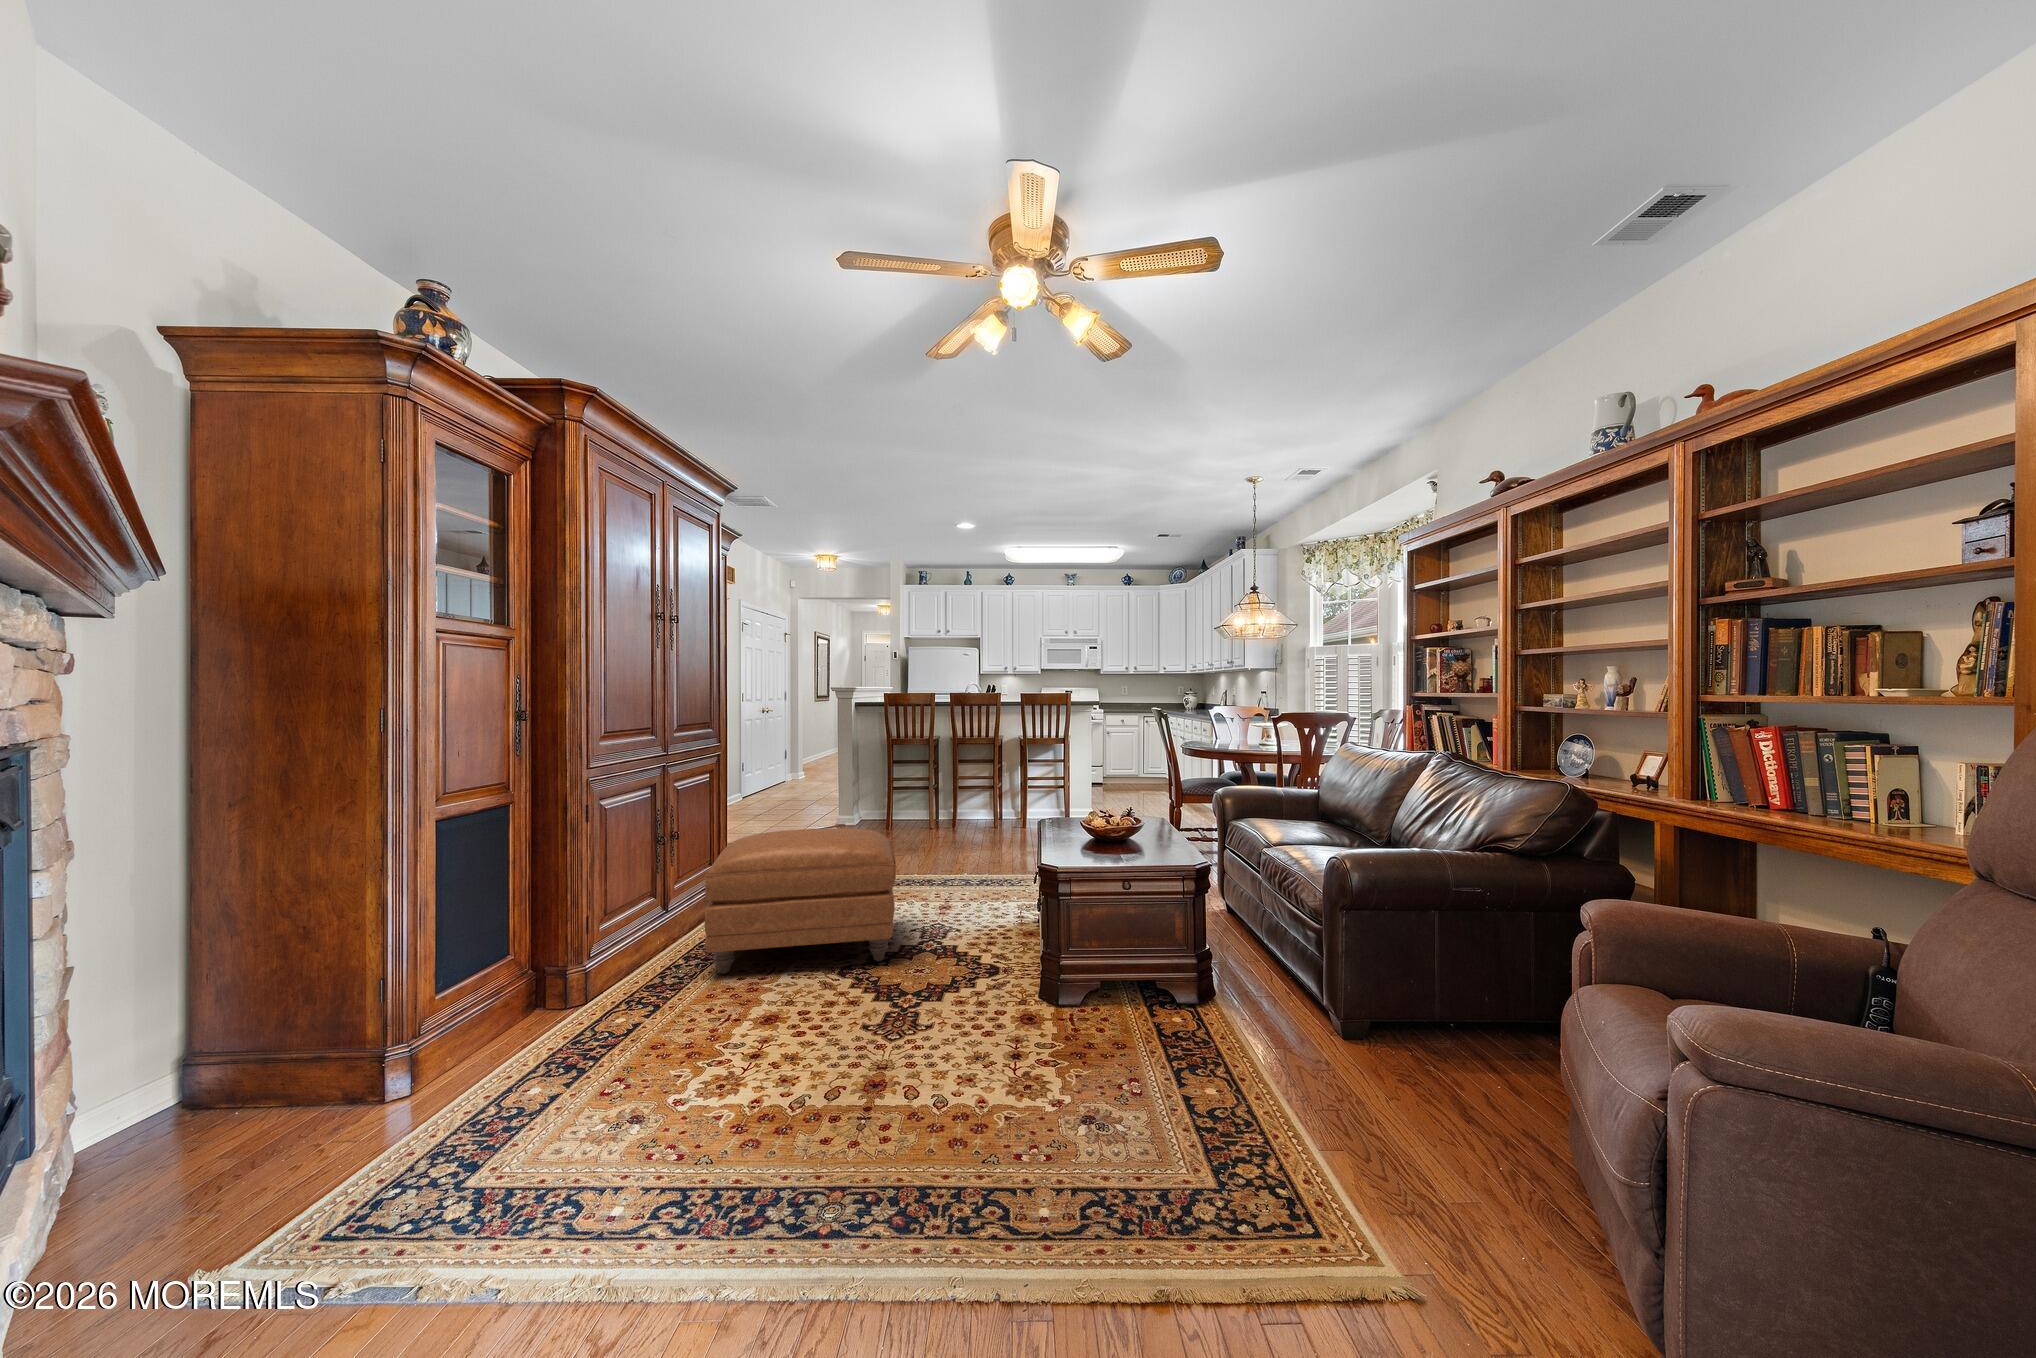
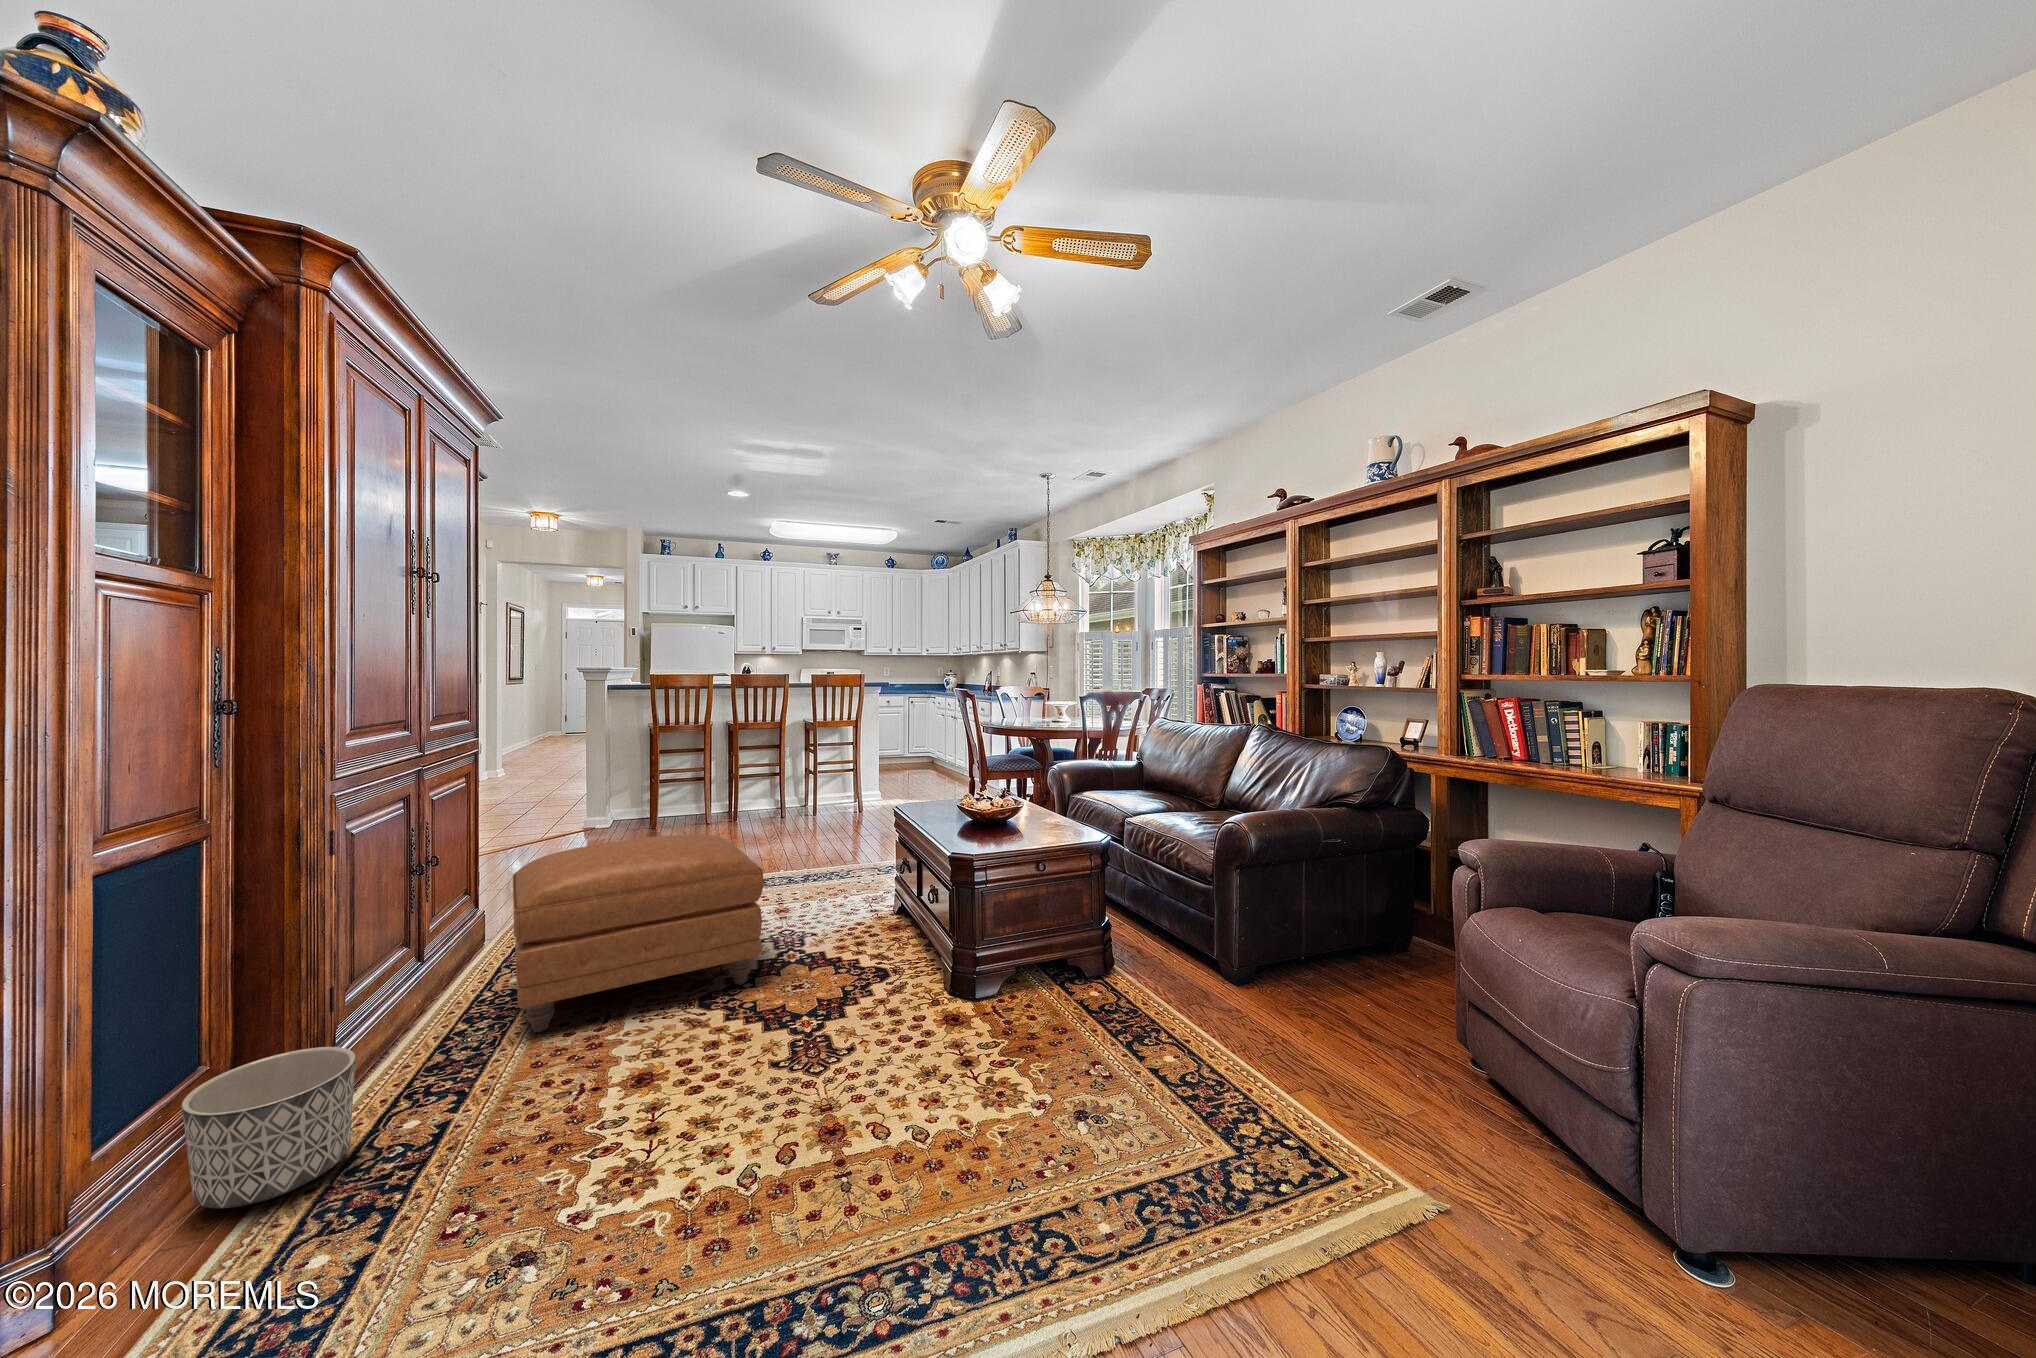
planter: none [481,954,581,1051] -> present [182,1047,355,1208]

